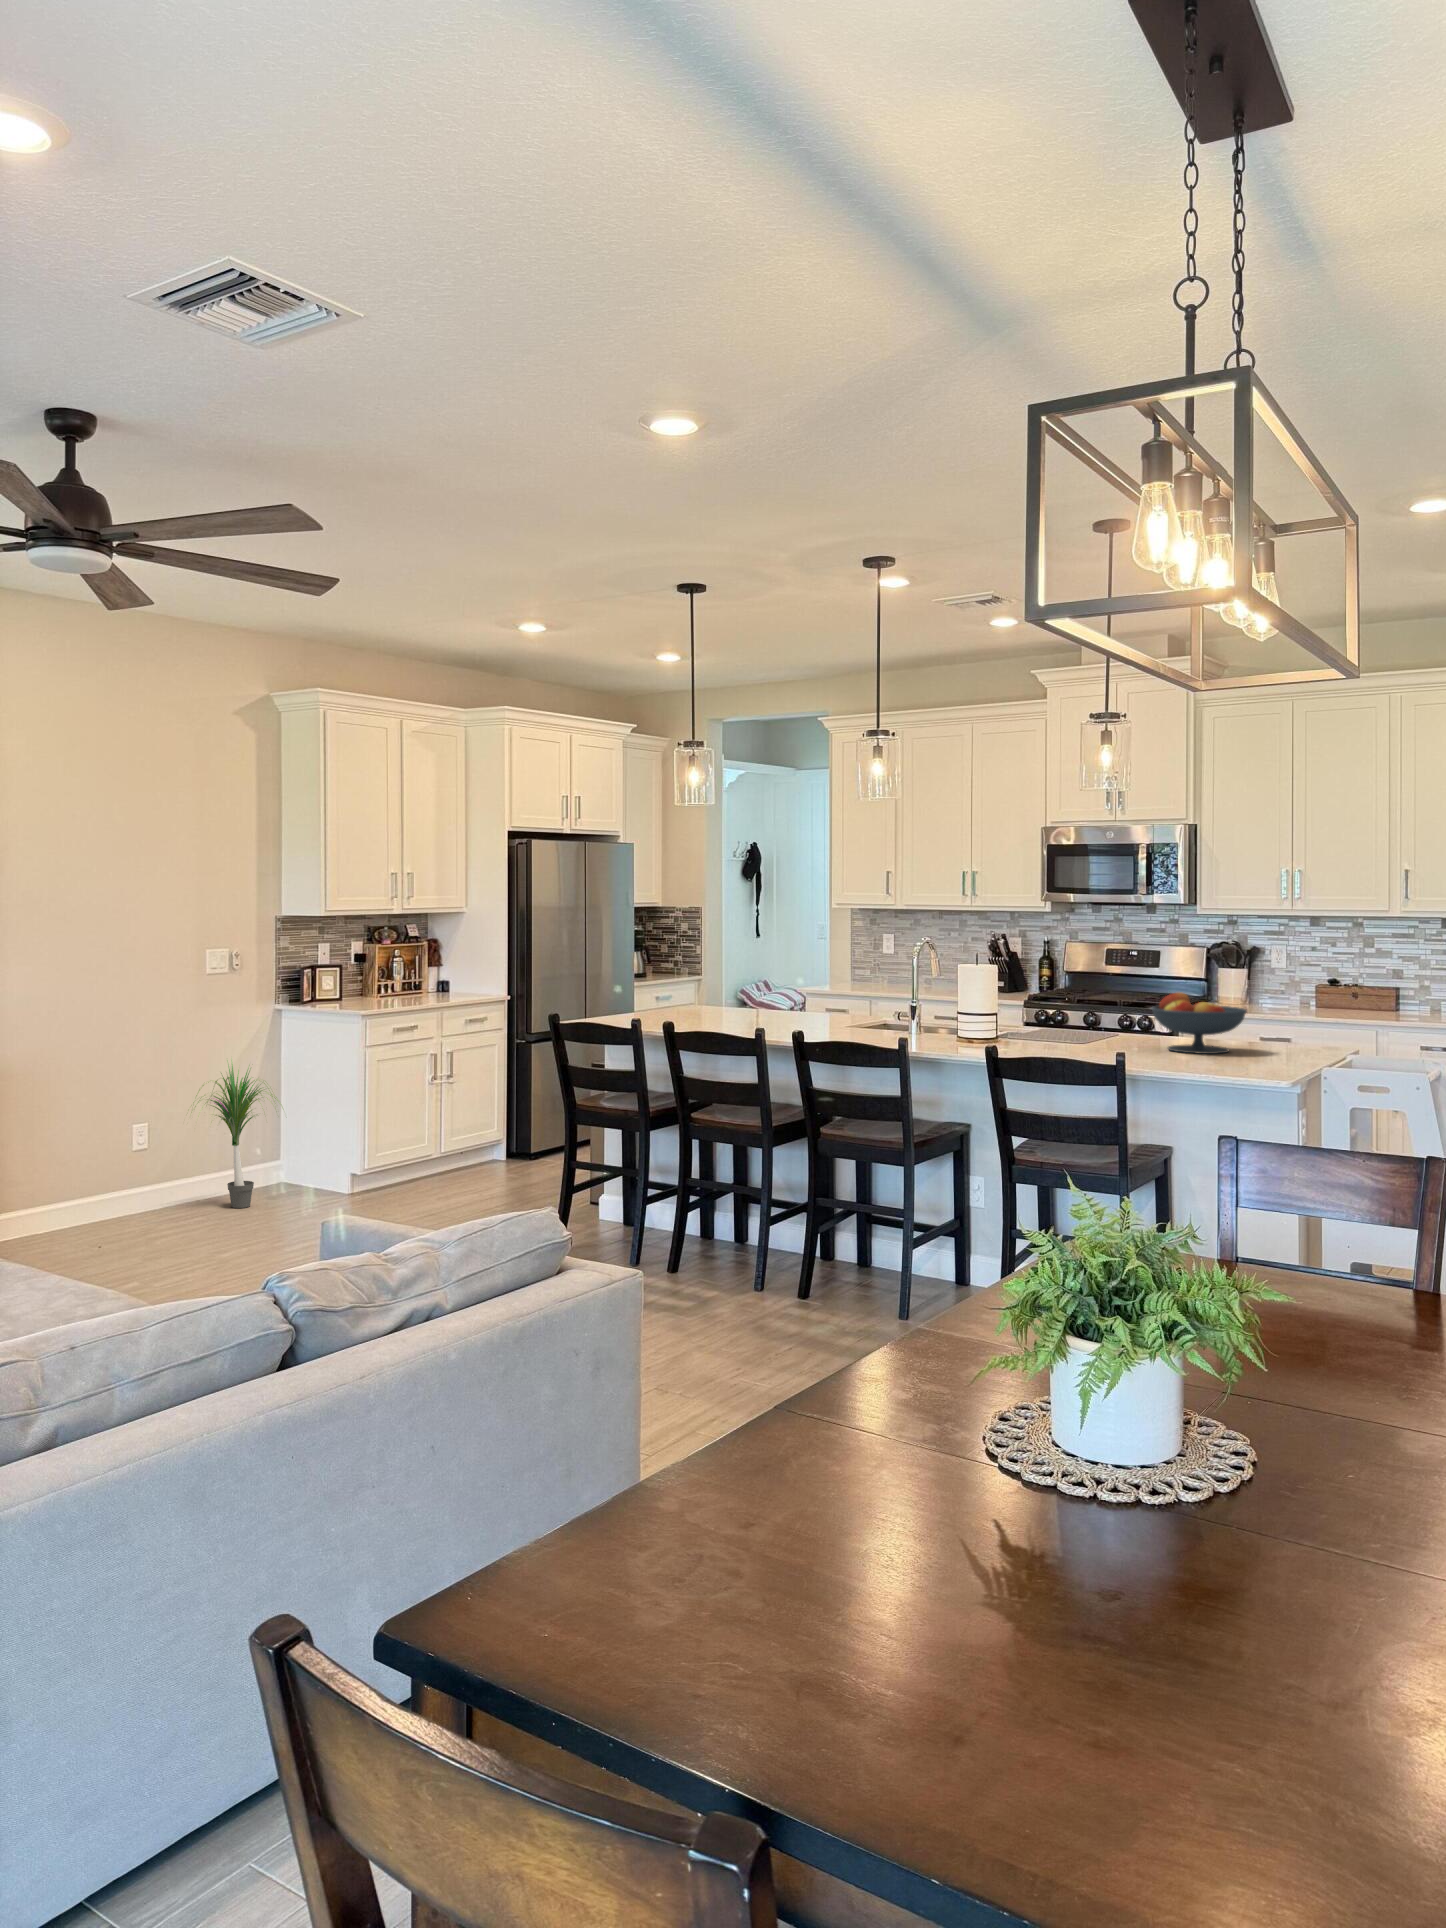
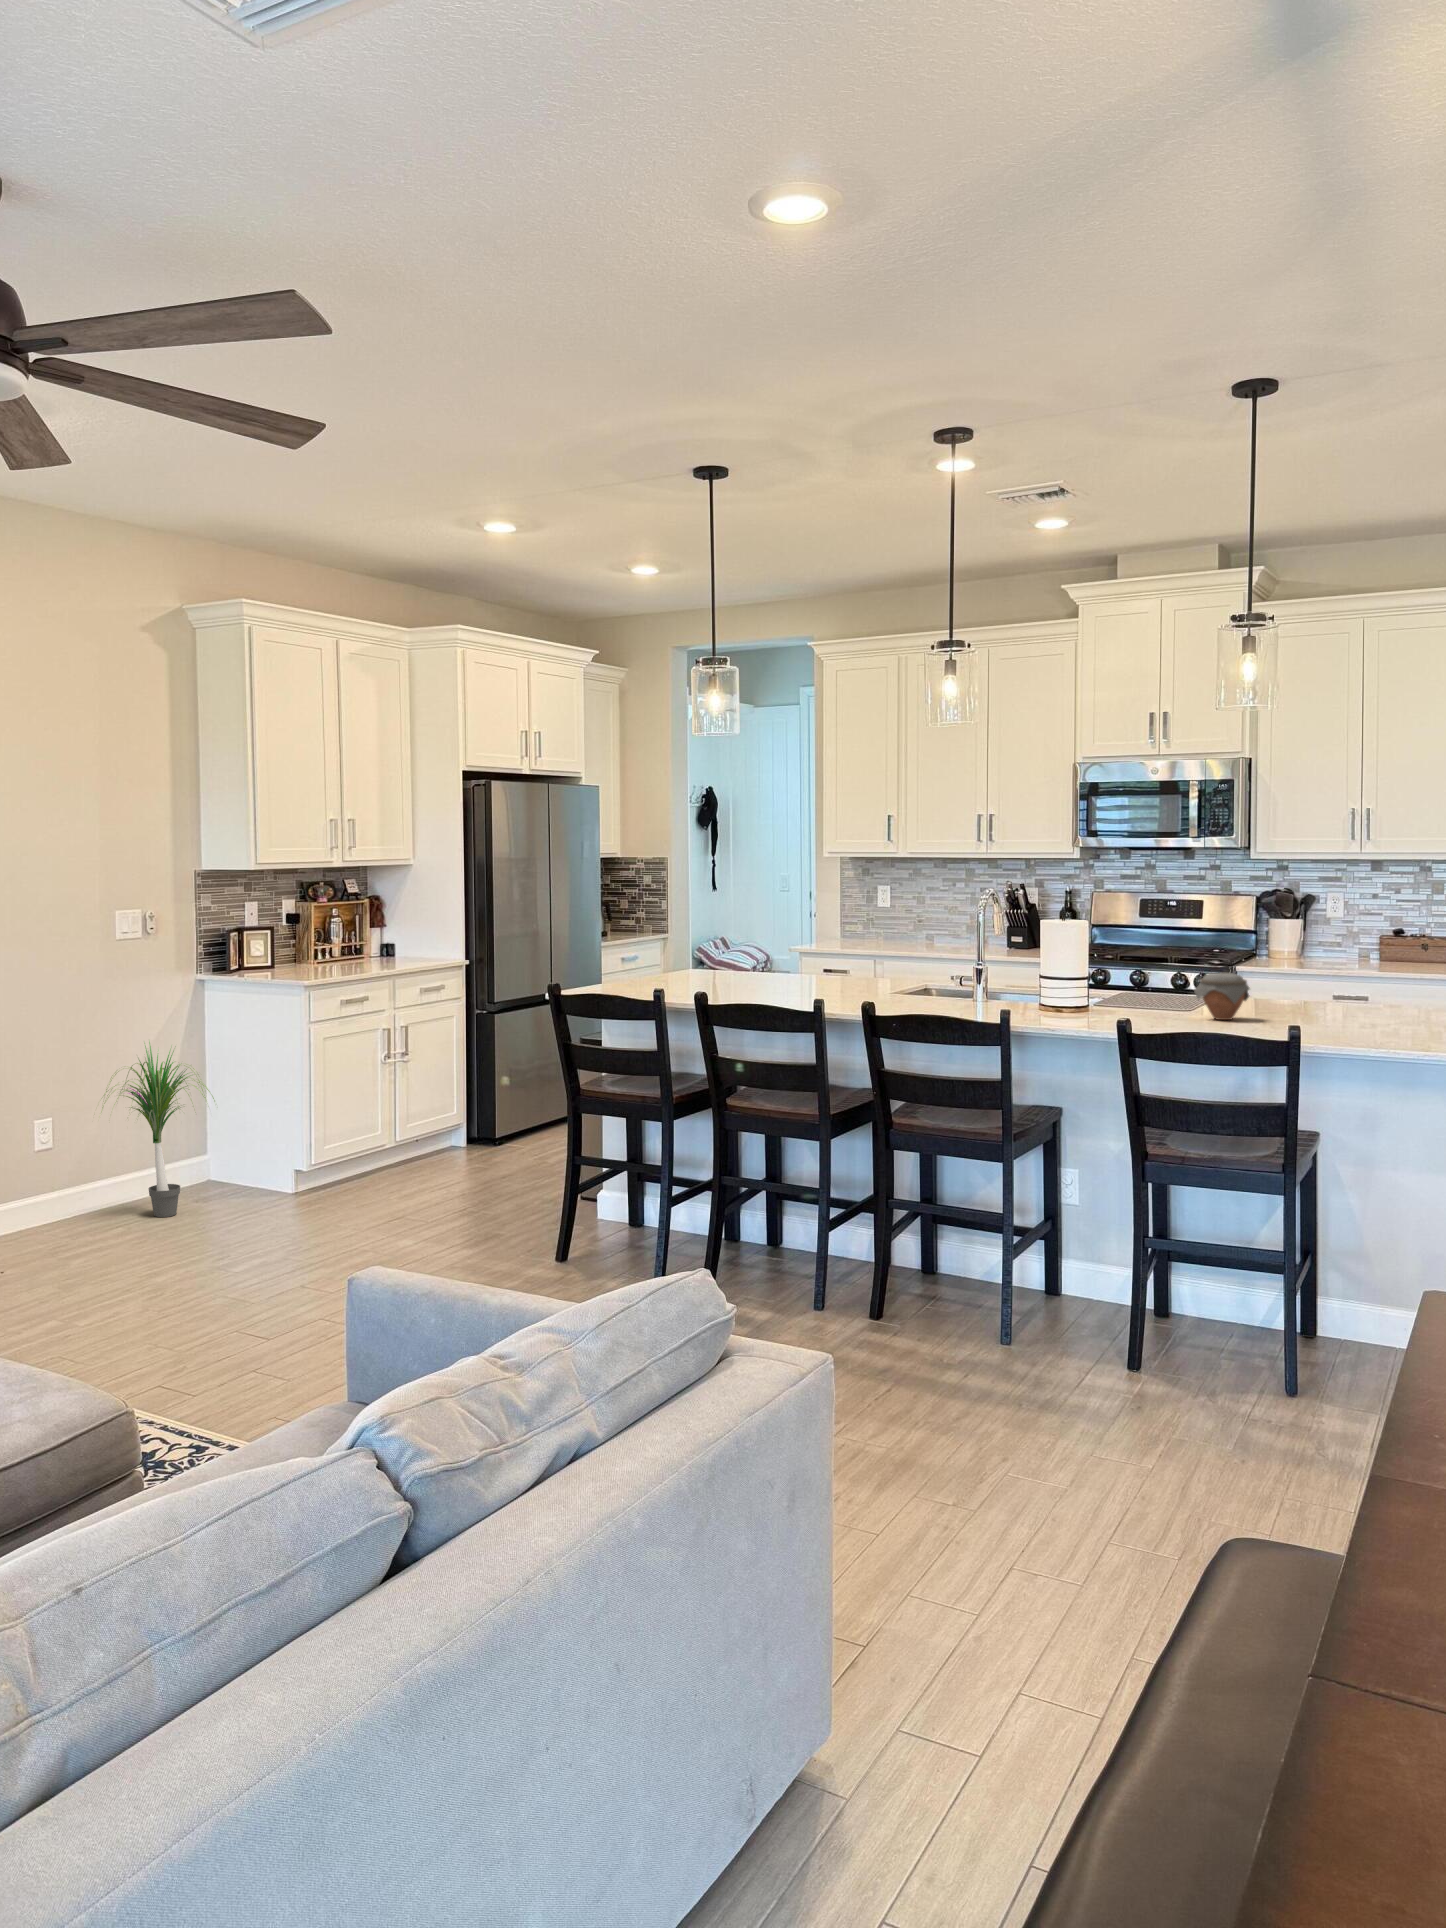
fruit bowl: present [1151,992,1247,1054] -> none [1284,948,1402,1021]
jar: none [1070,1011,1116,1051] -> present [1194,973,1250,1020]

